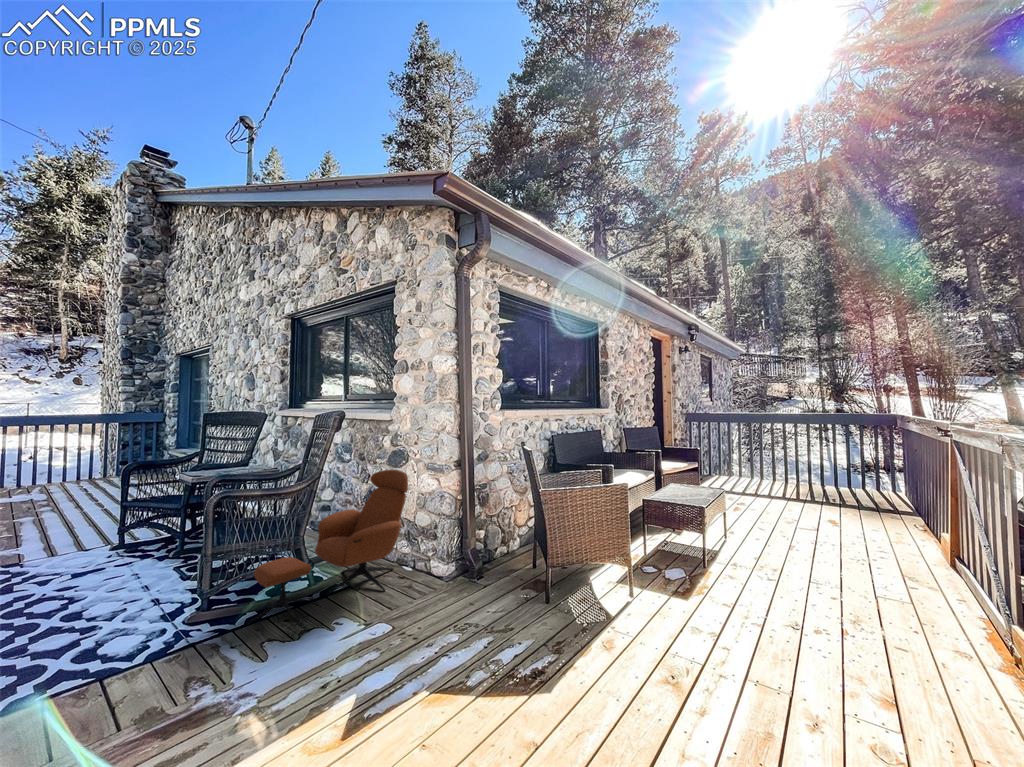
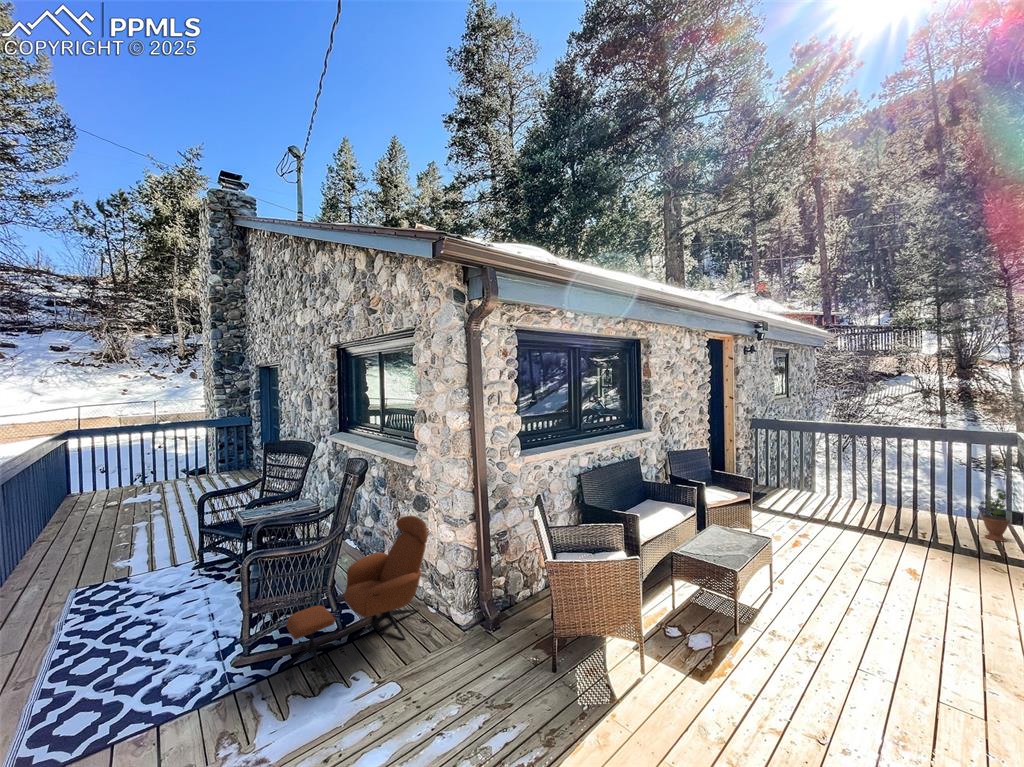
potted plant: none [873,455,901,501] -> present [981,489,1017,541]

